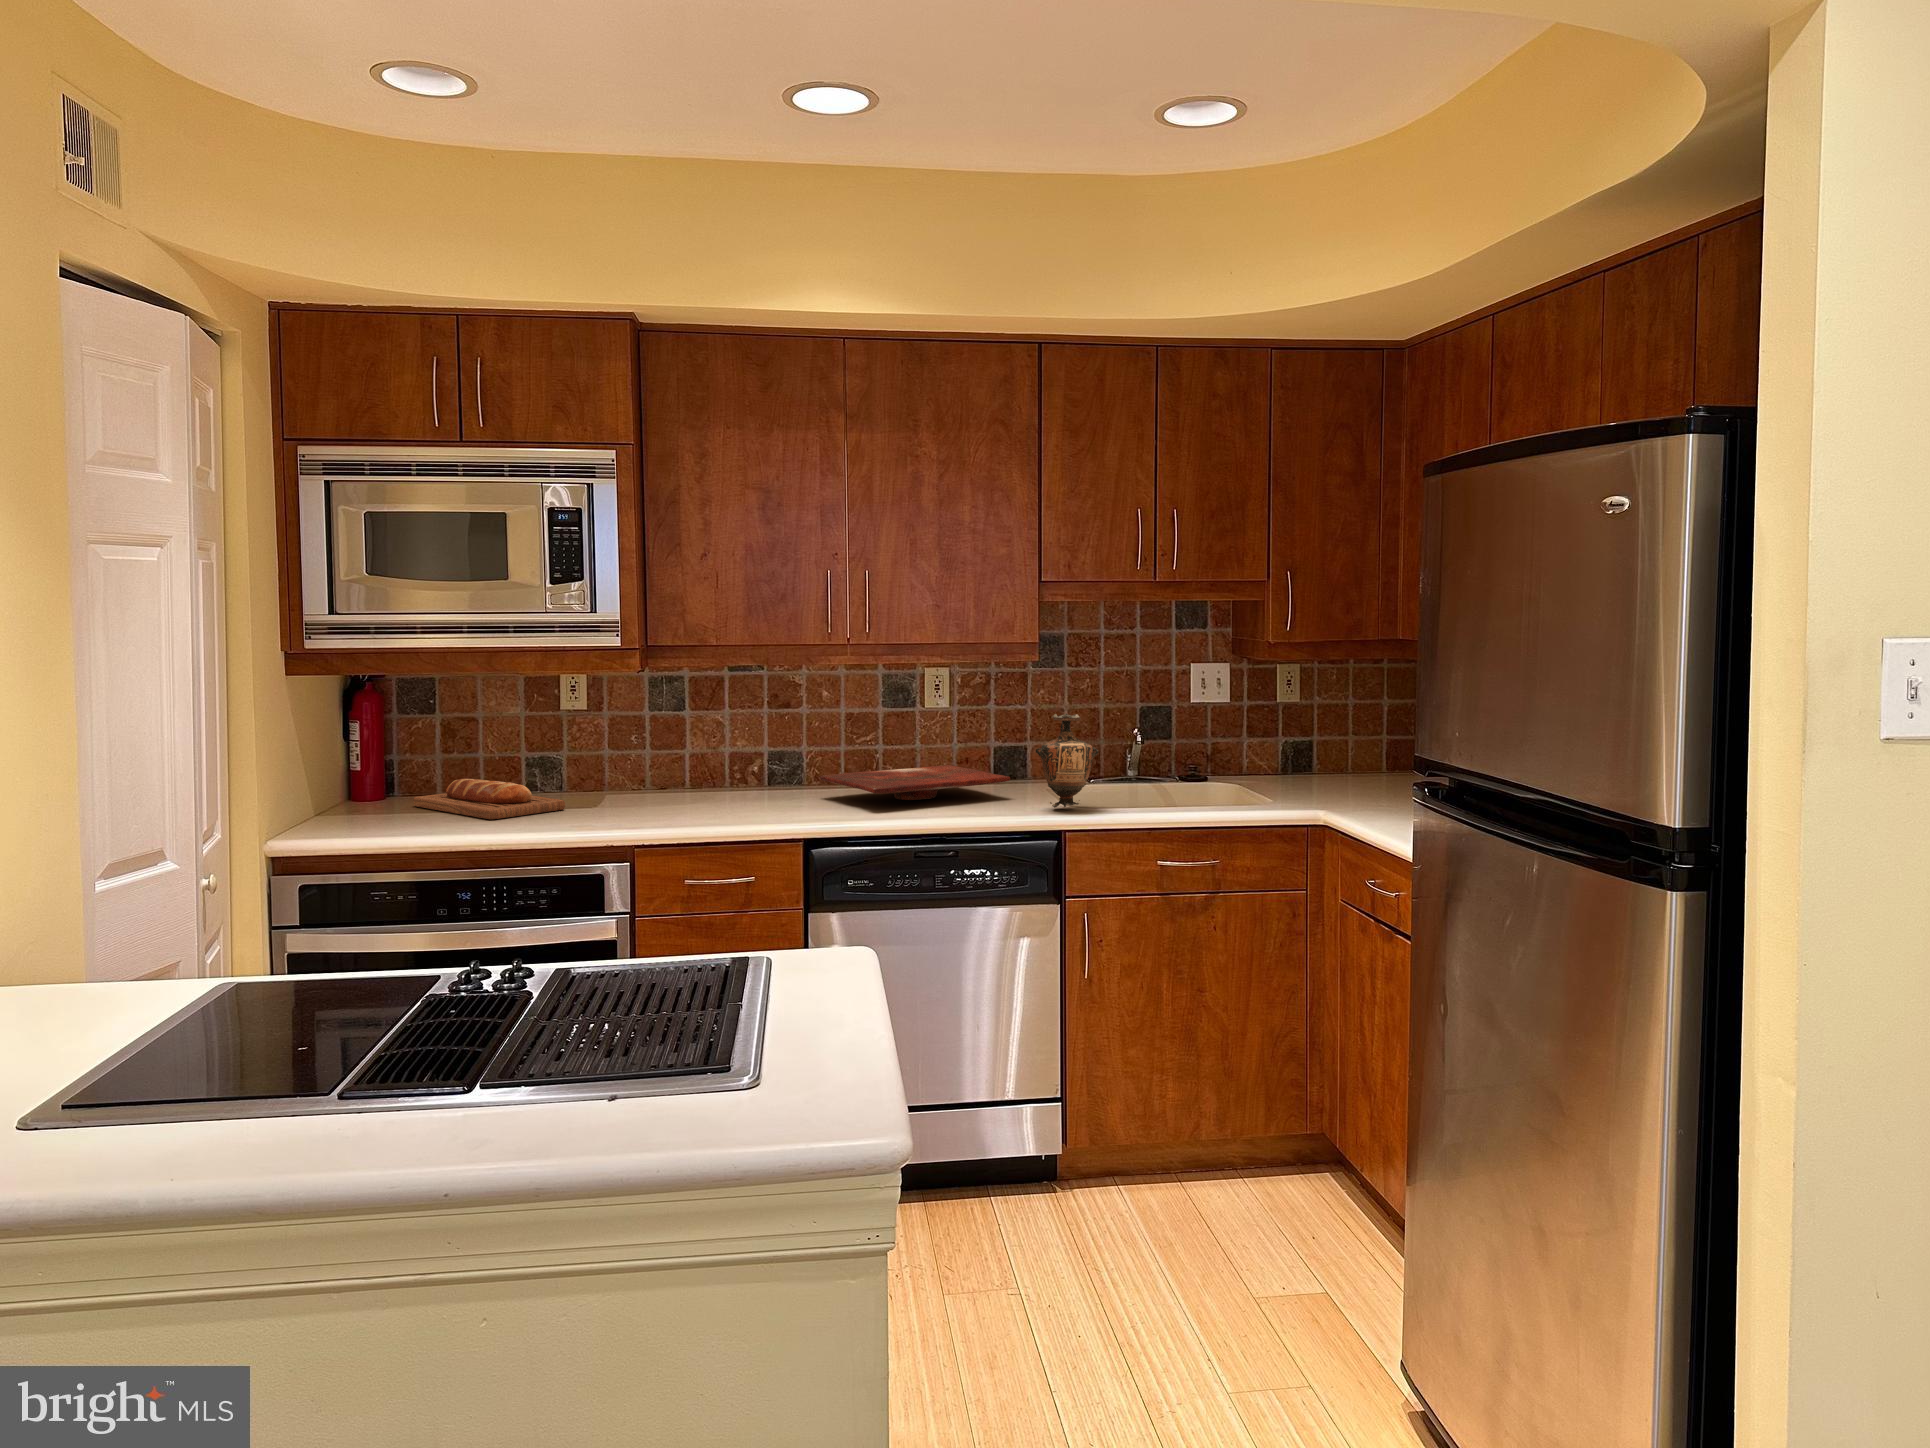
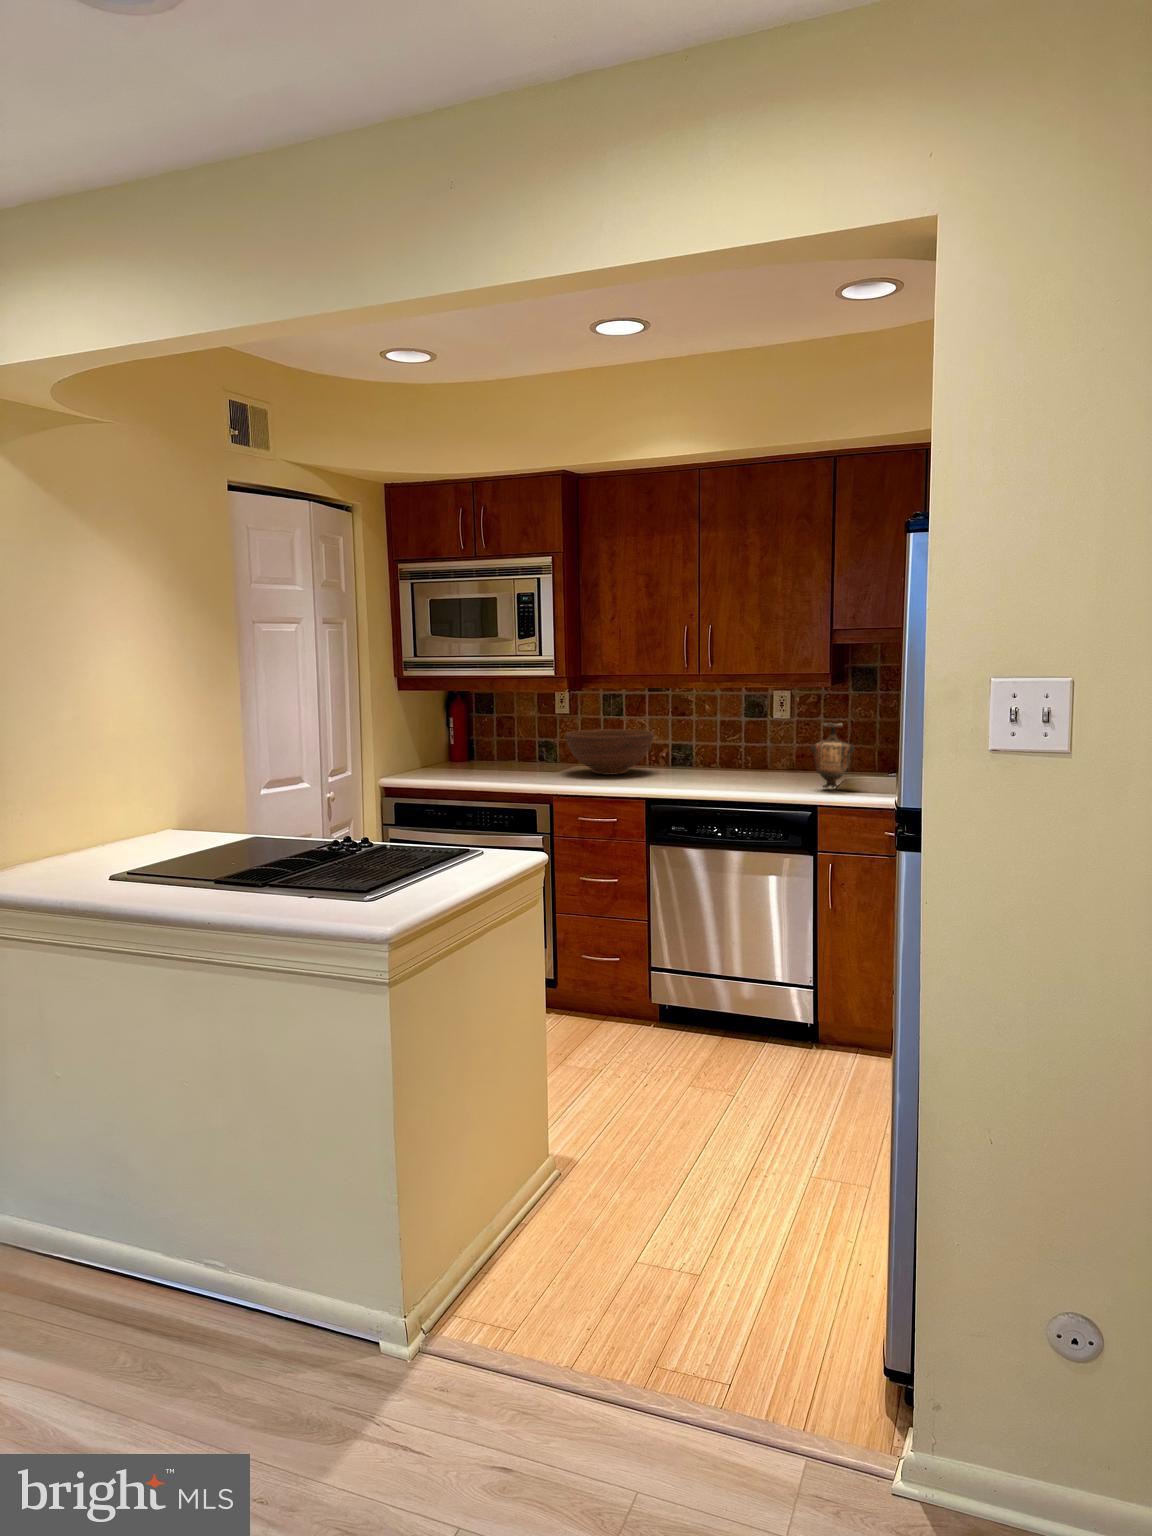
fruit bowl: none [618,732,764,807] -> present [566,729,654,775]
cutting board: present [820,765,1010,800] -> none [690,758,809,778]
bread loaf: present [413,779,565,819] -> none [472,752,540,774]

